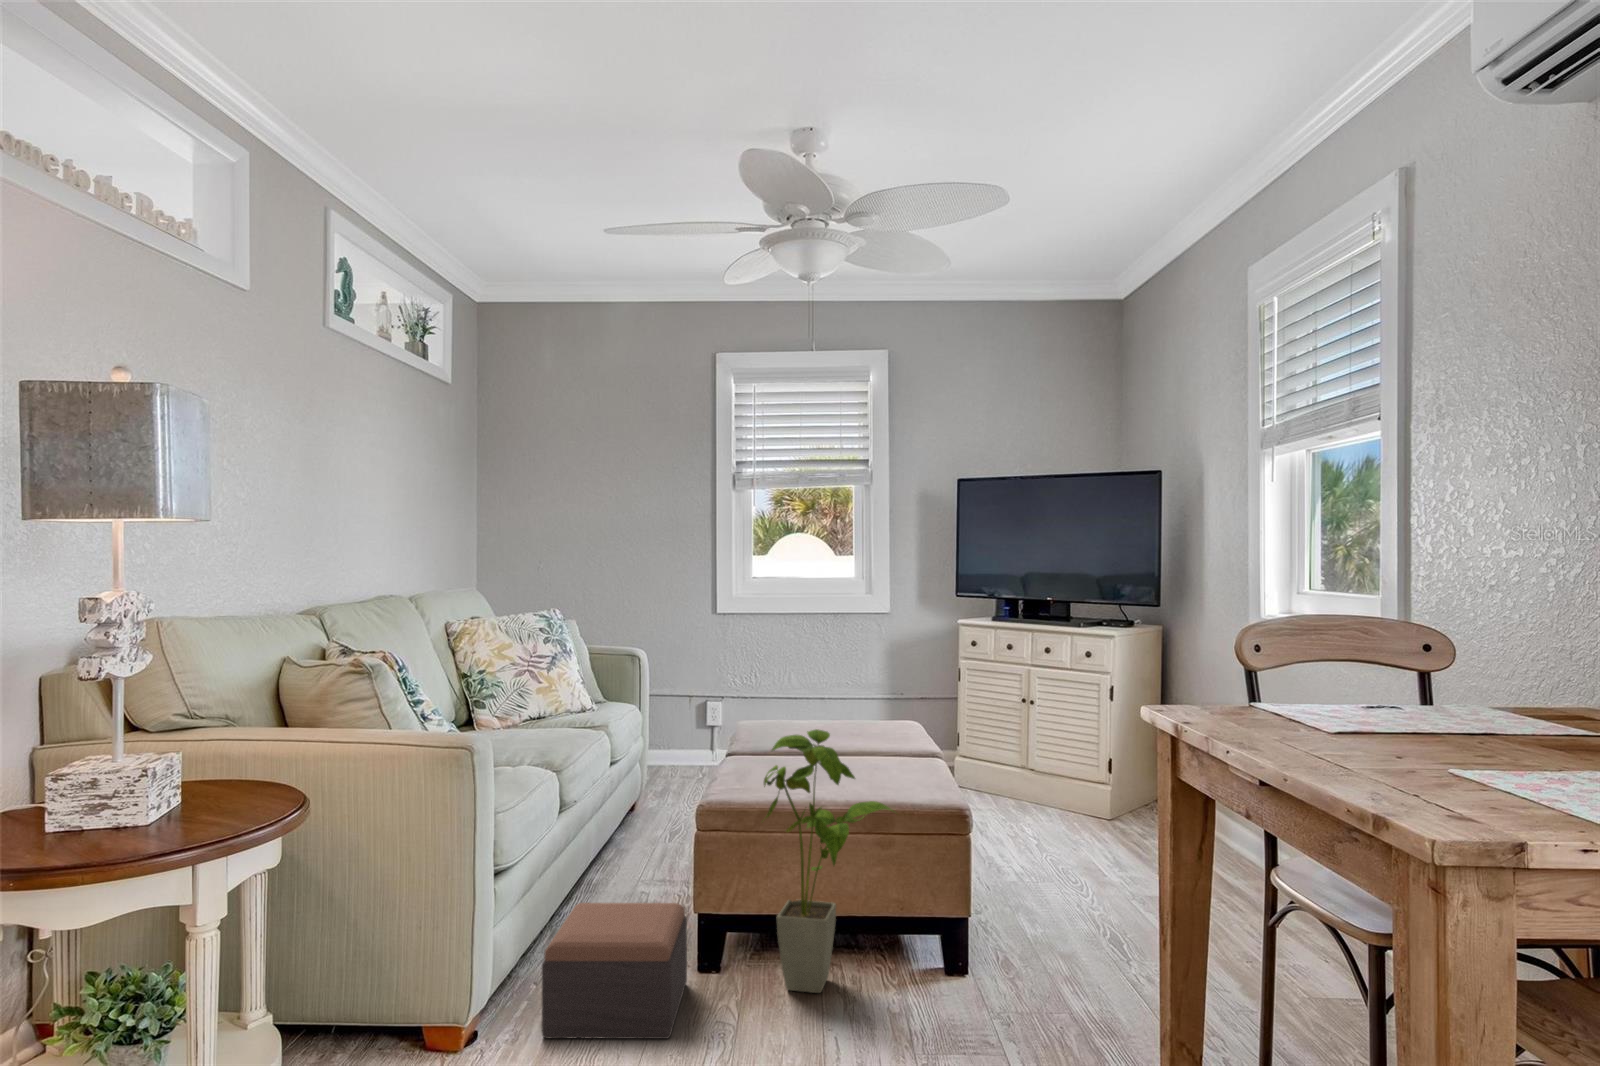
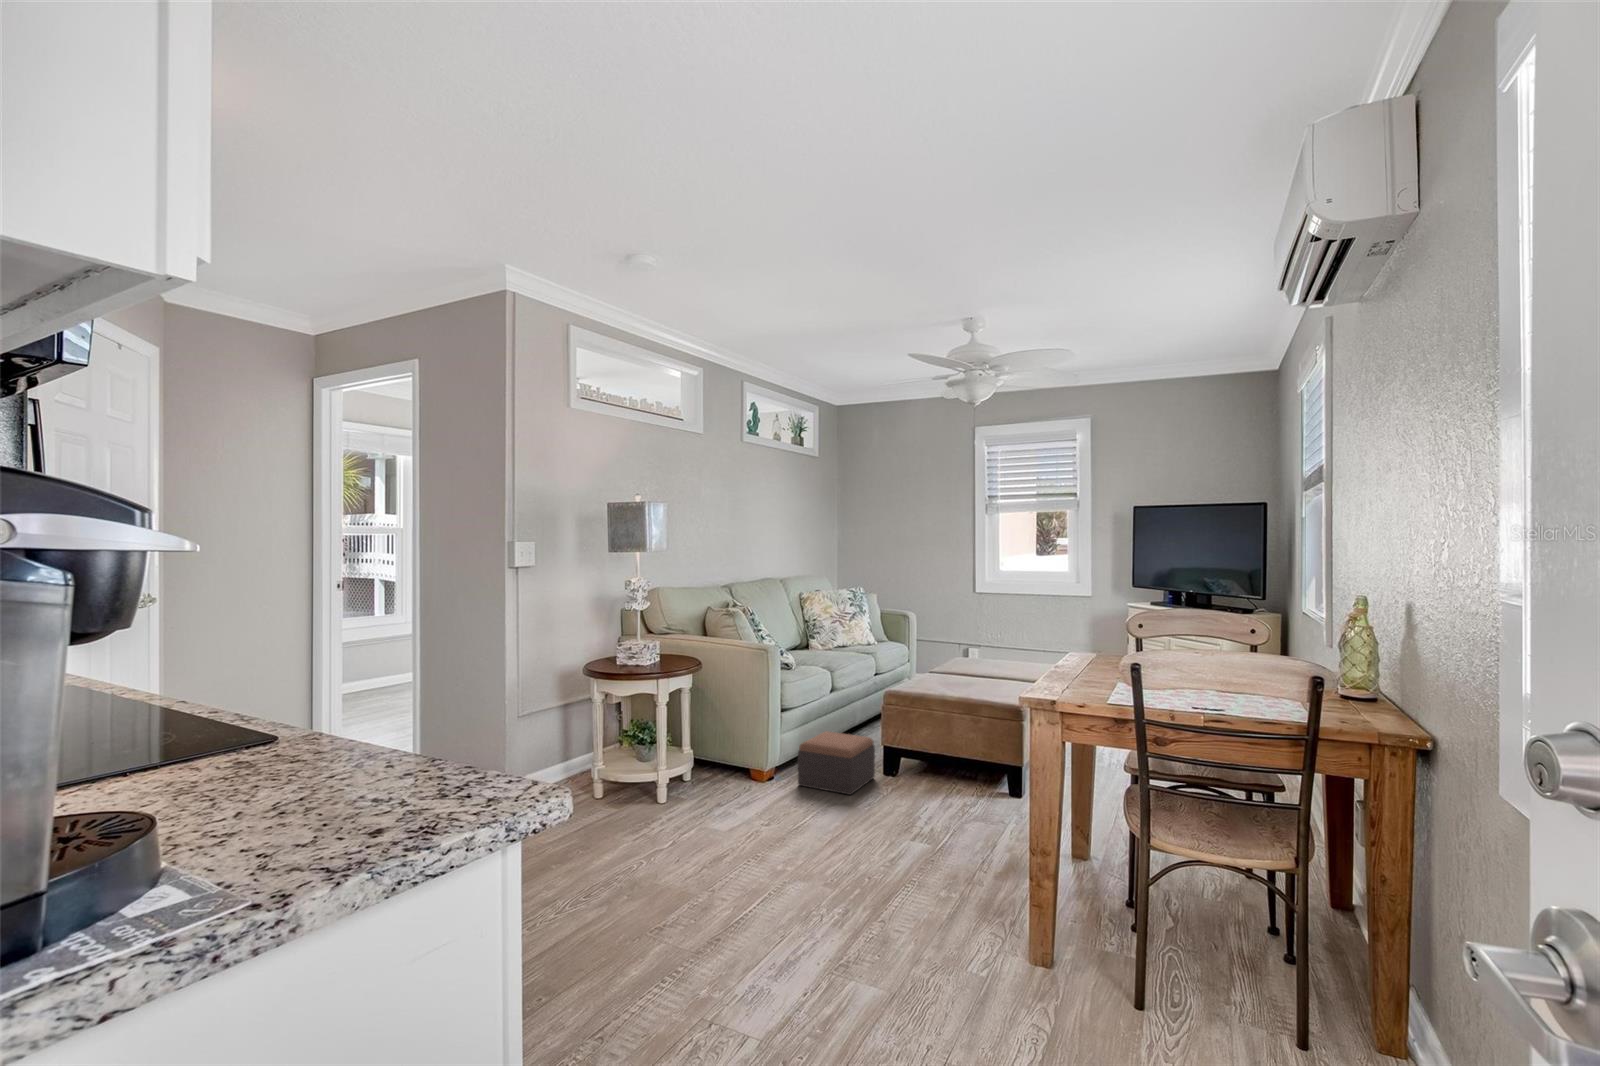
house plant: present [764,729,894,993] -> none [909,656,982,793]

